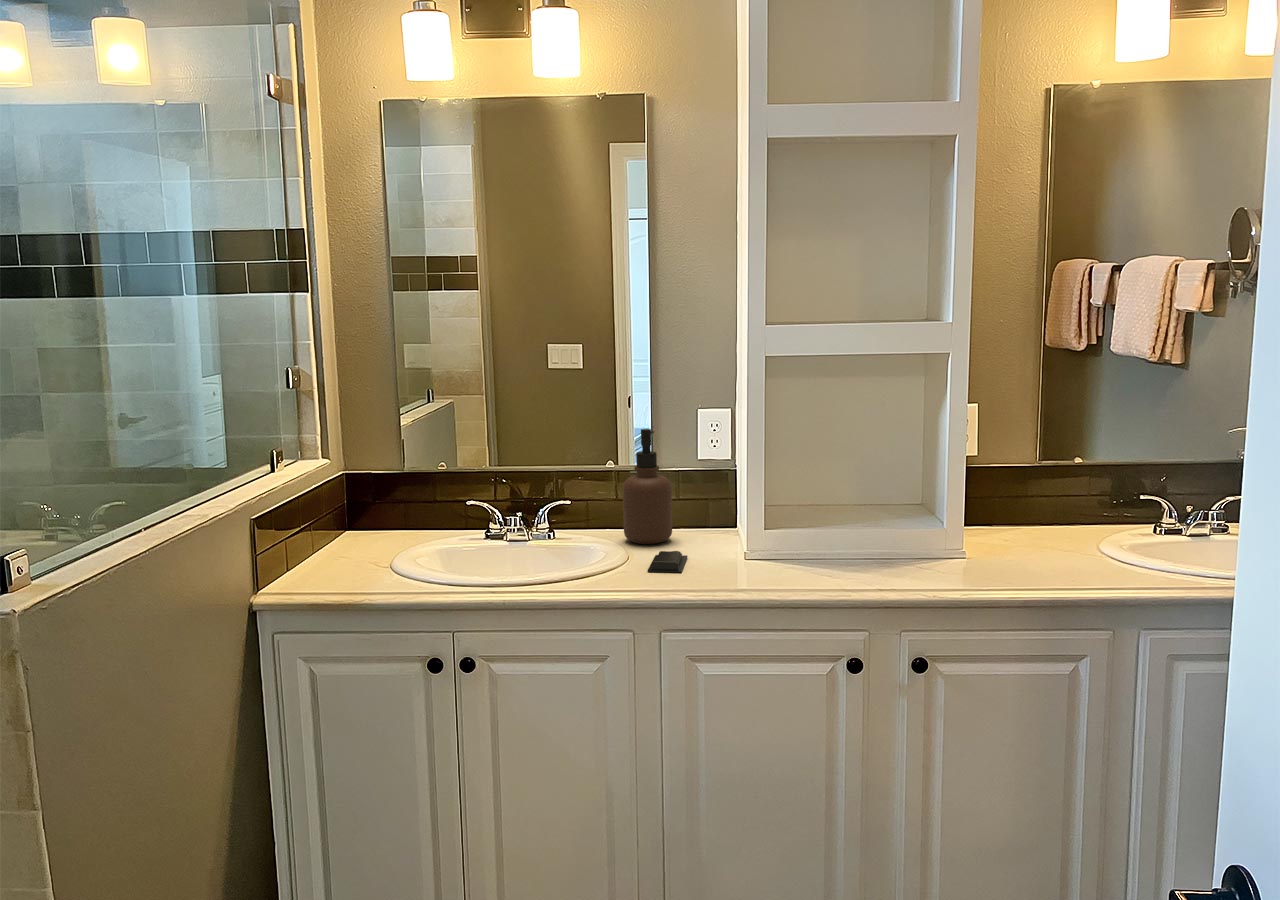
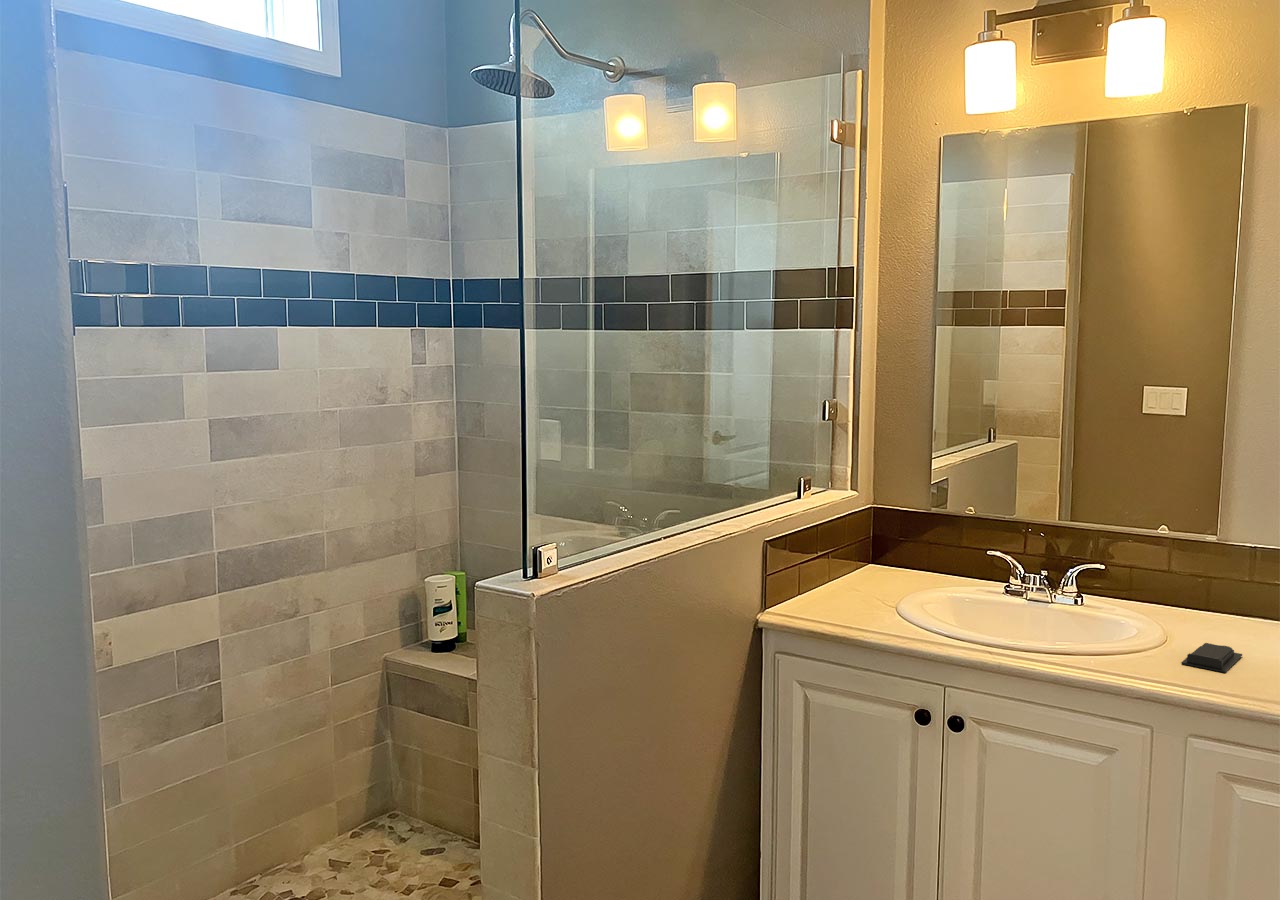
soap dispenser: present [623,429,672,544] -> none [1169,497,1236,633]

